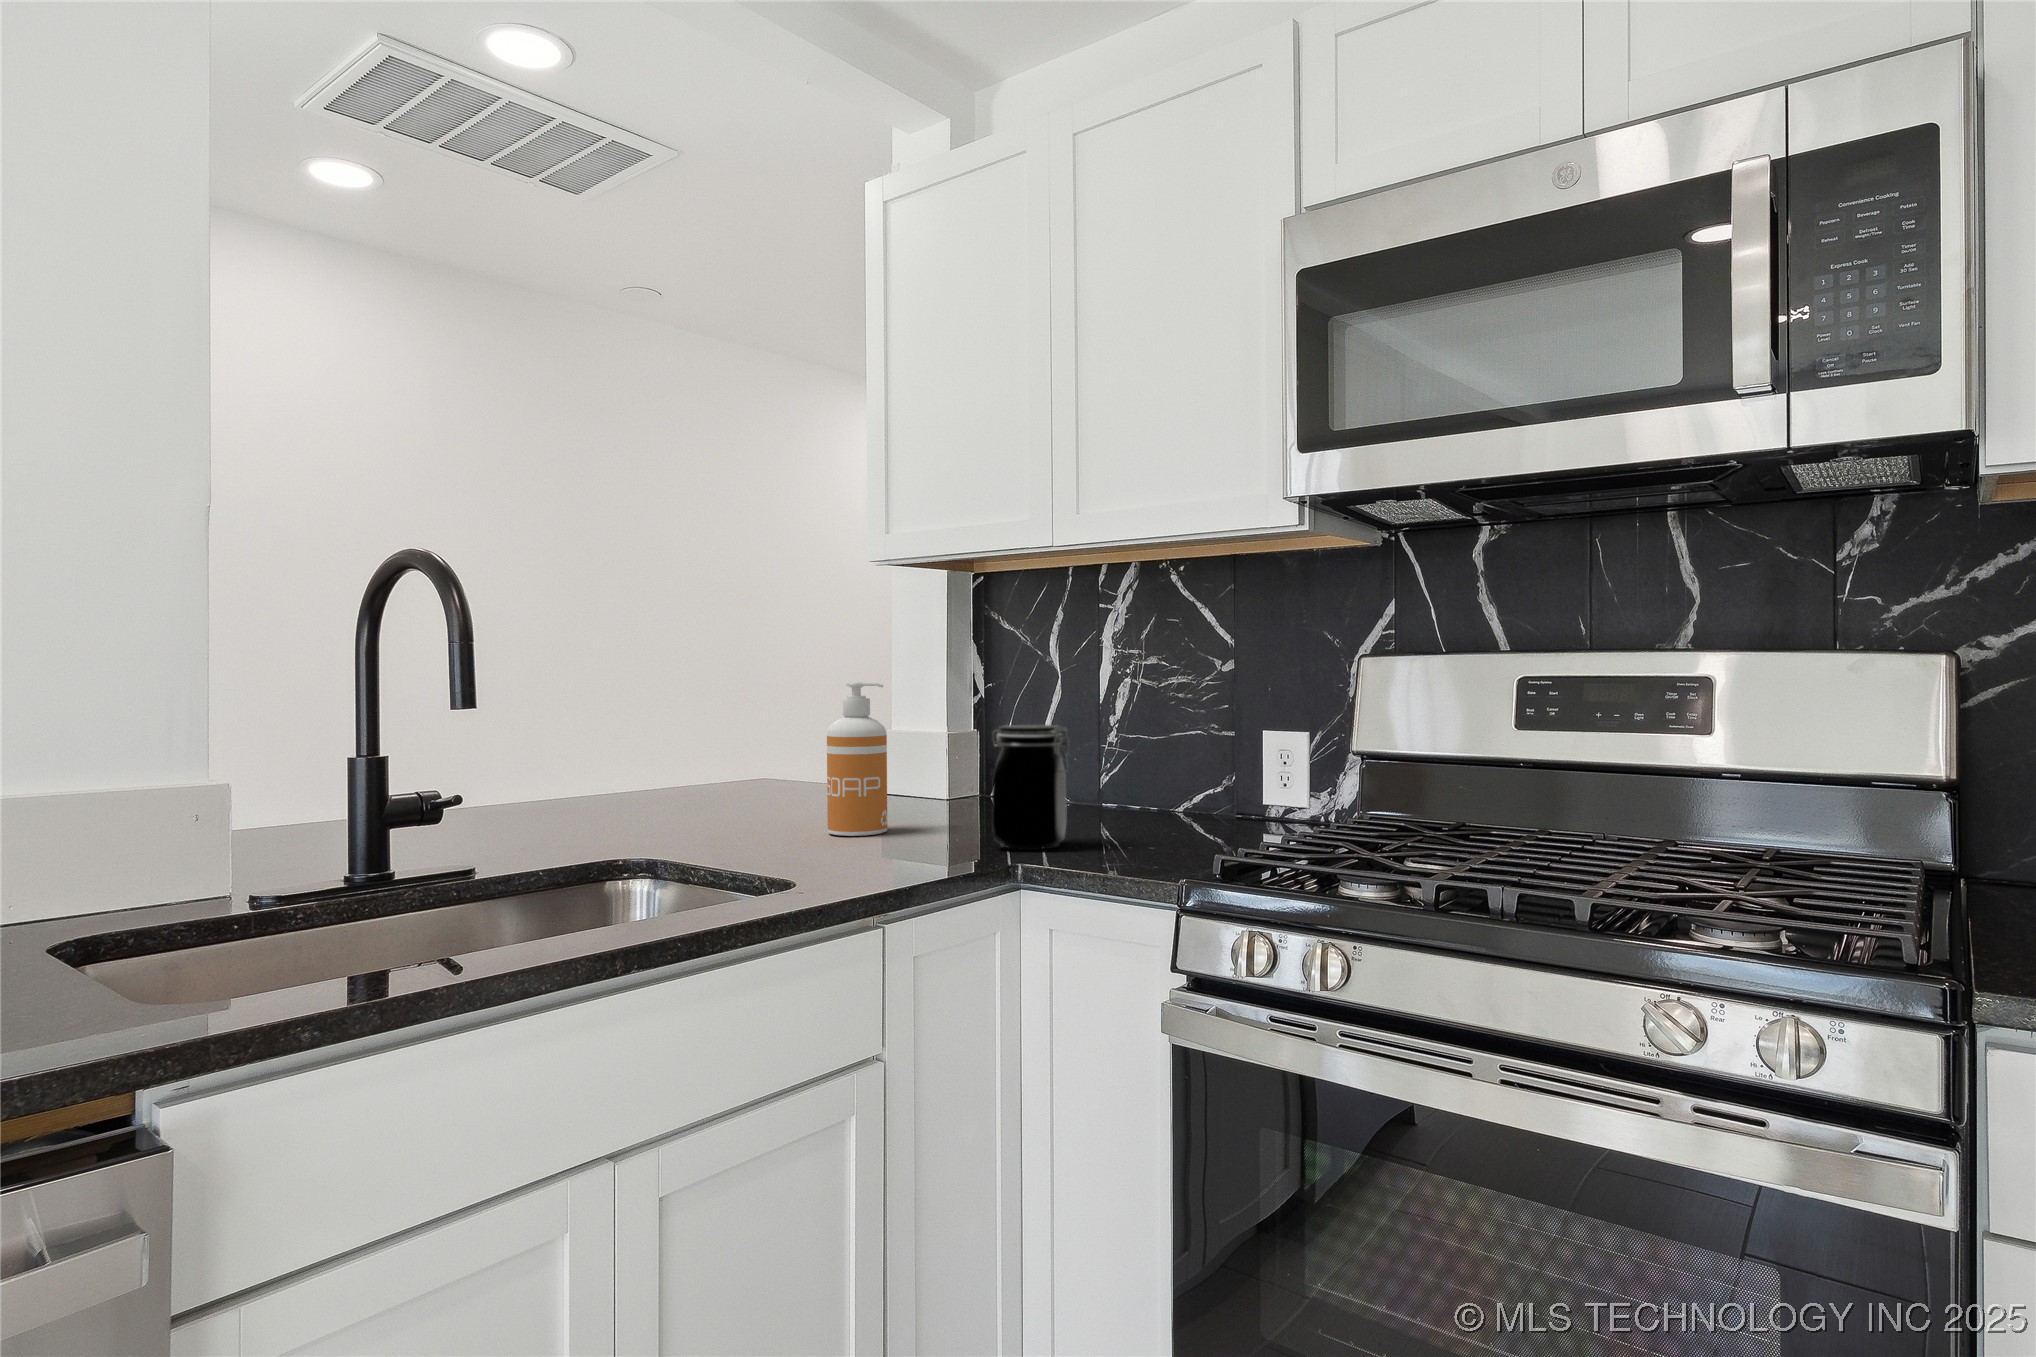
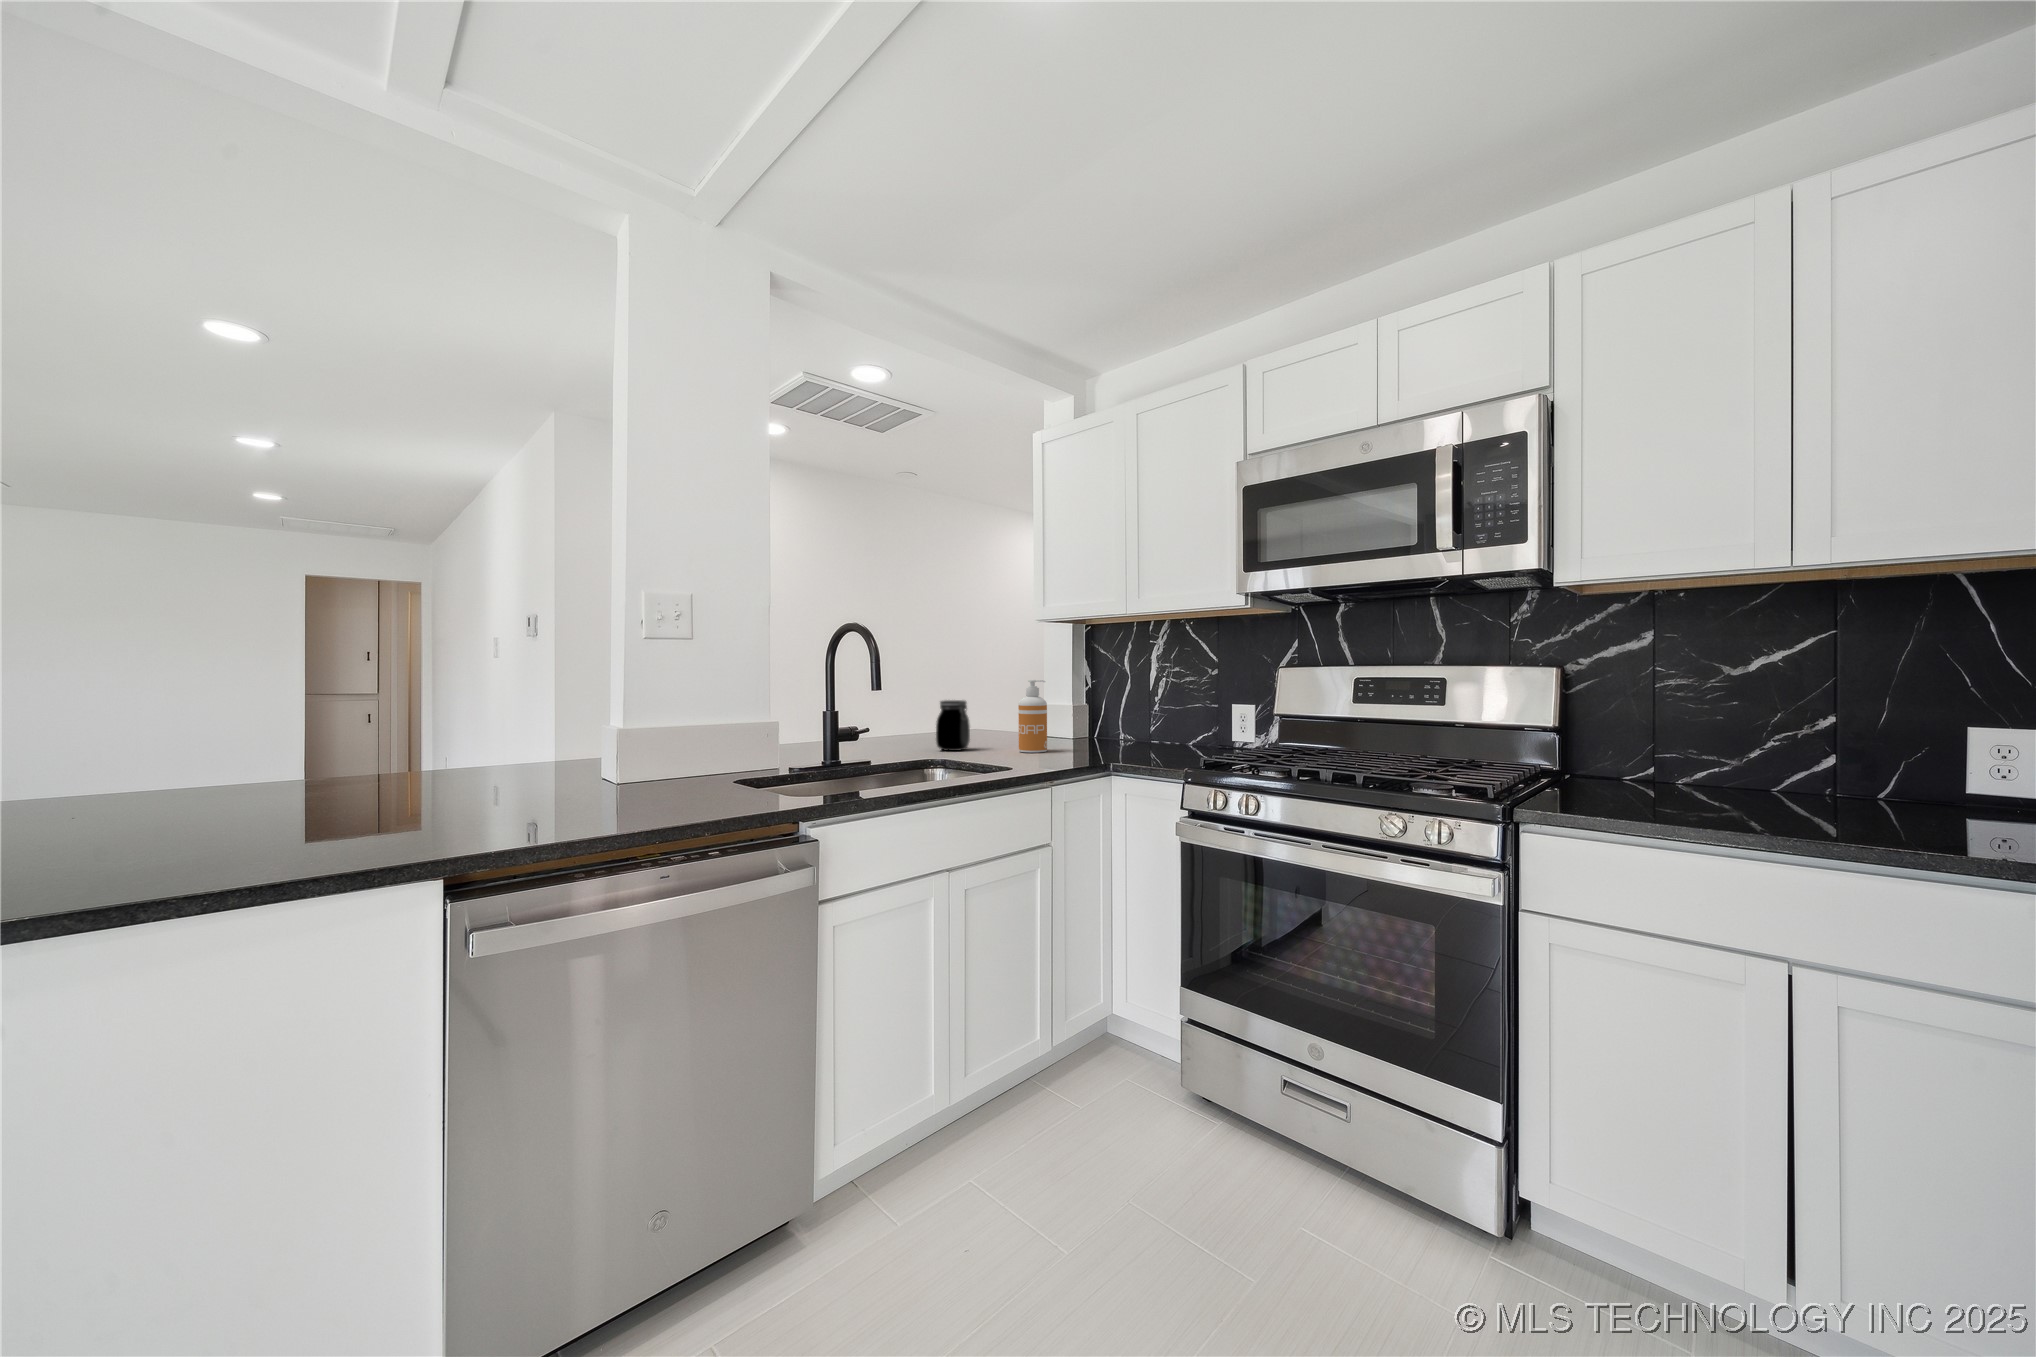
jar: present [992,725,1070,850] -> present [936,700,970,751]

